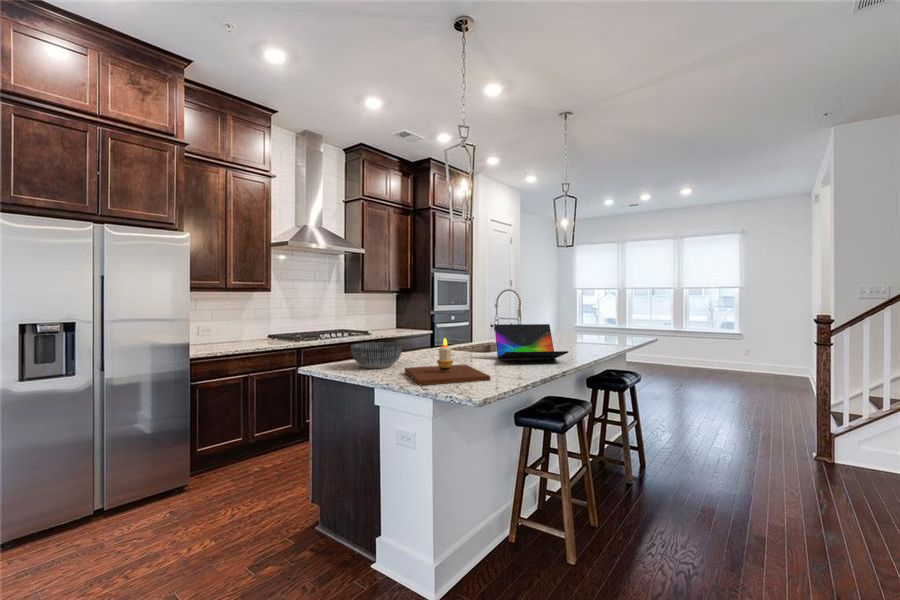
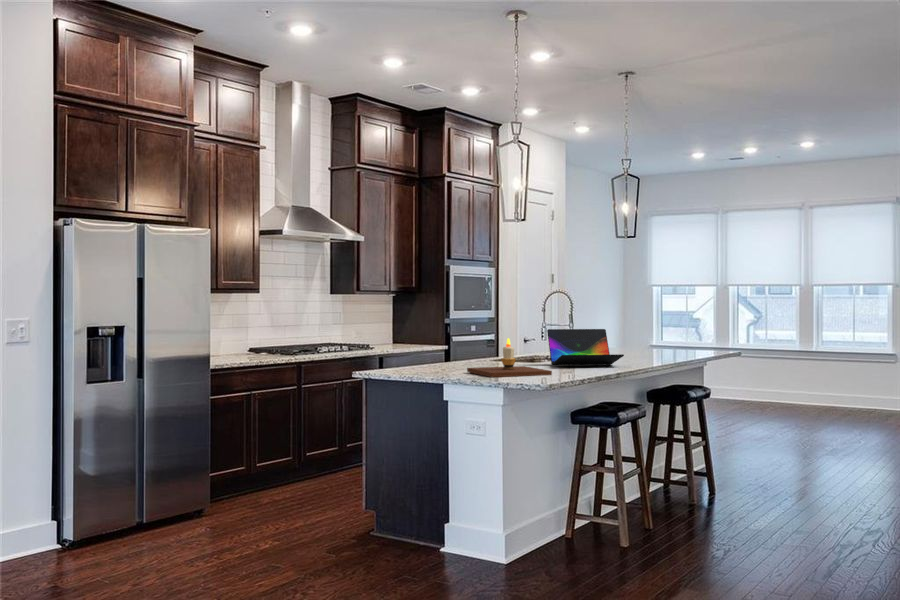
bowl: present [351,342,403,368] -> none [406,347,457,371]

